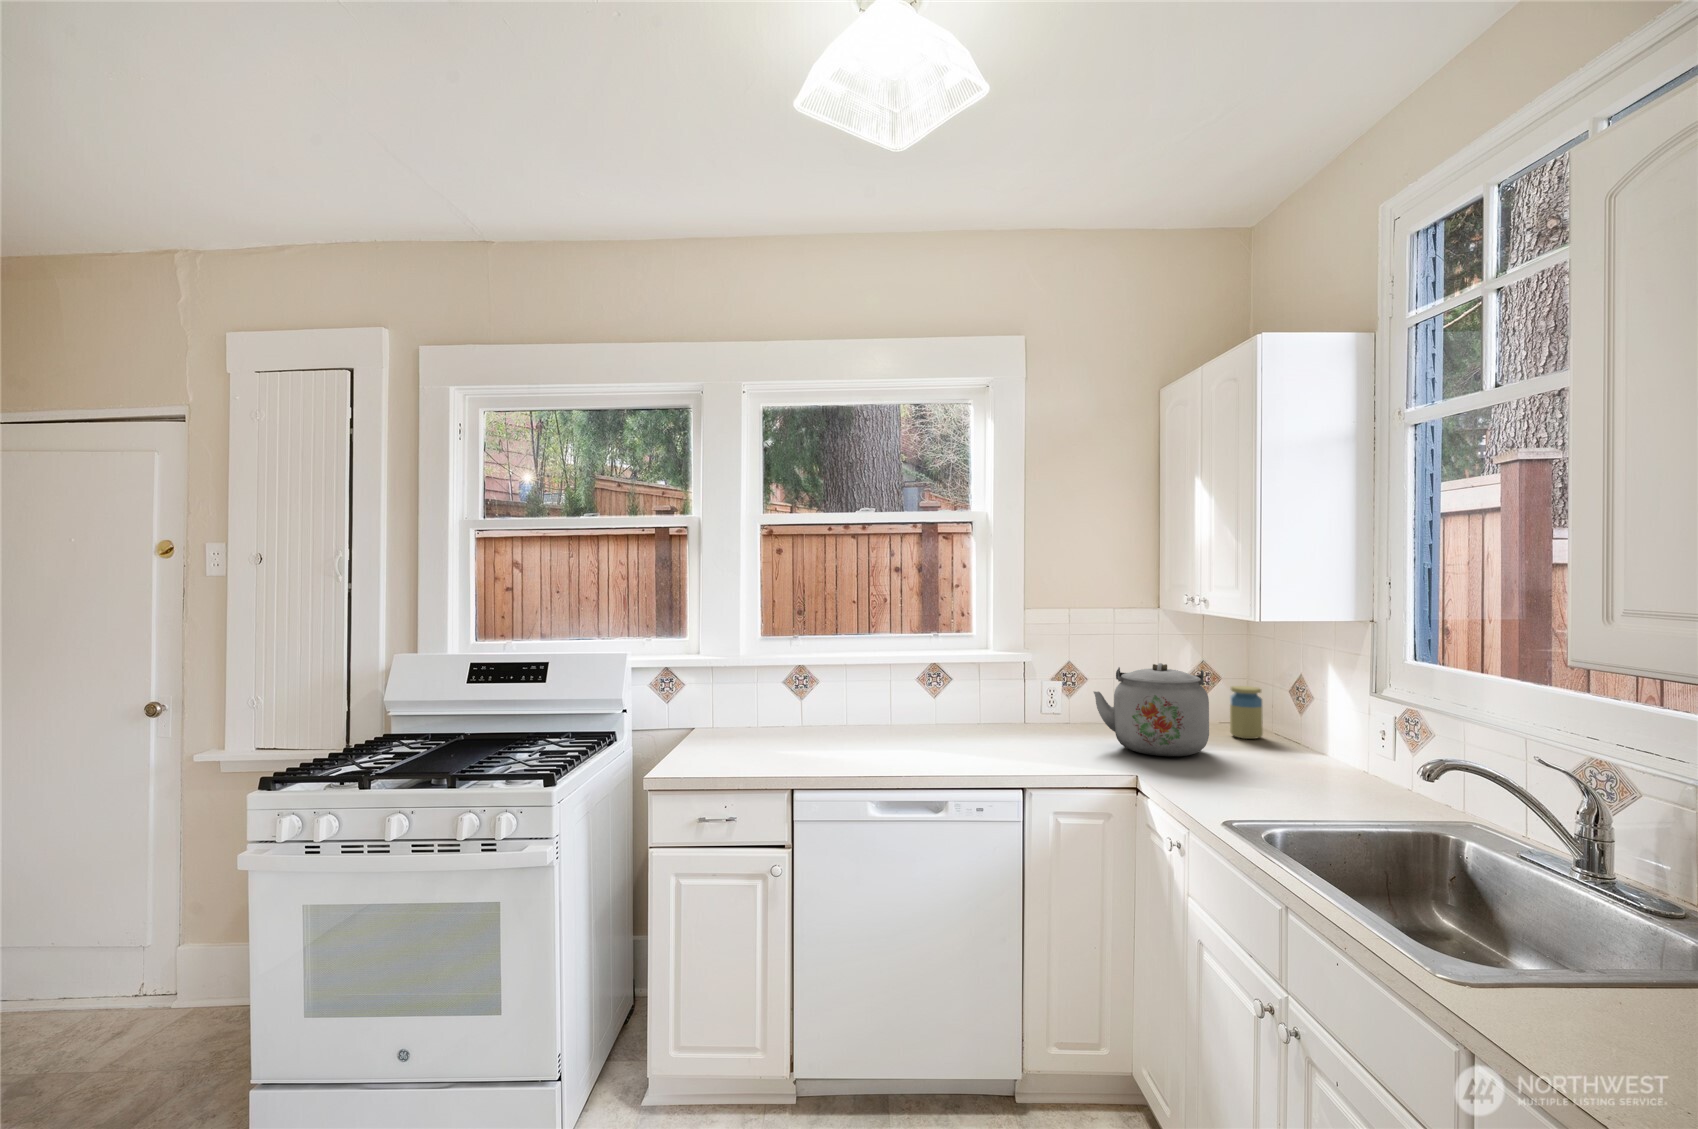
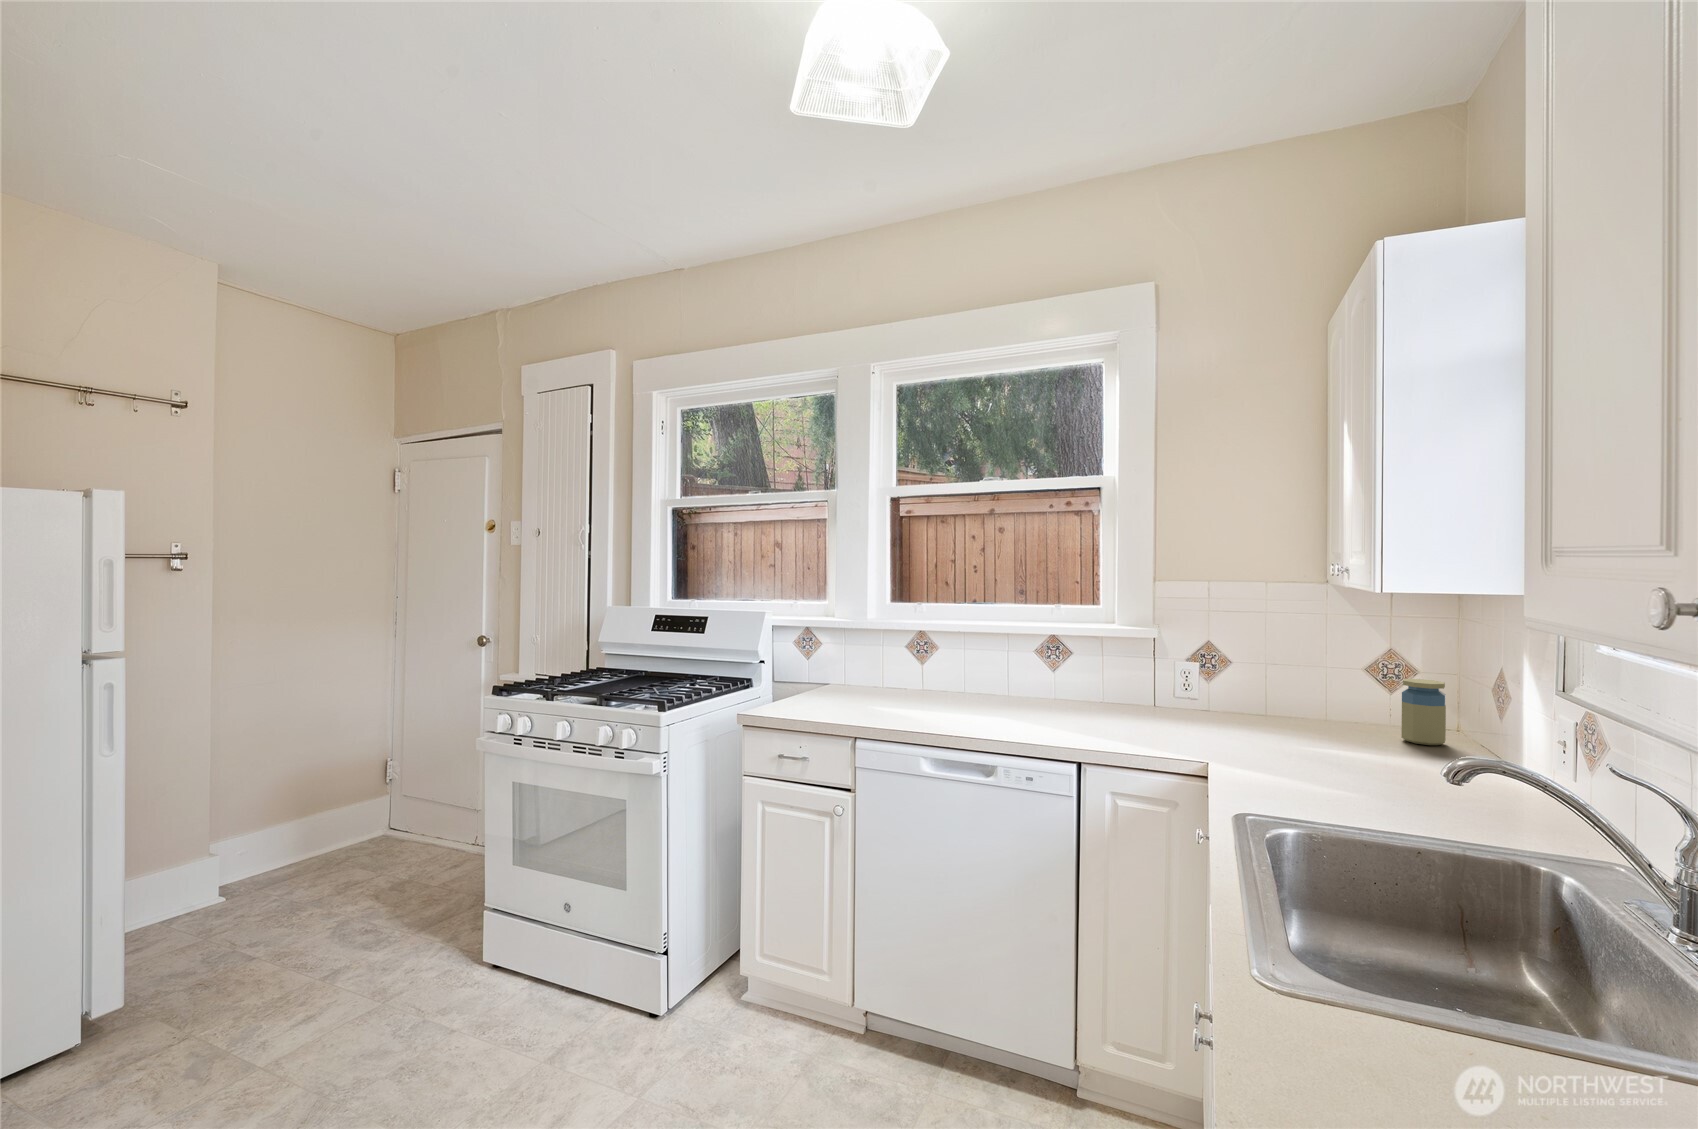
kettle: present [1094,663,1209,756] -> none [1200,642,1348,751]

